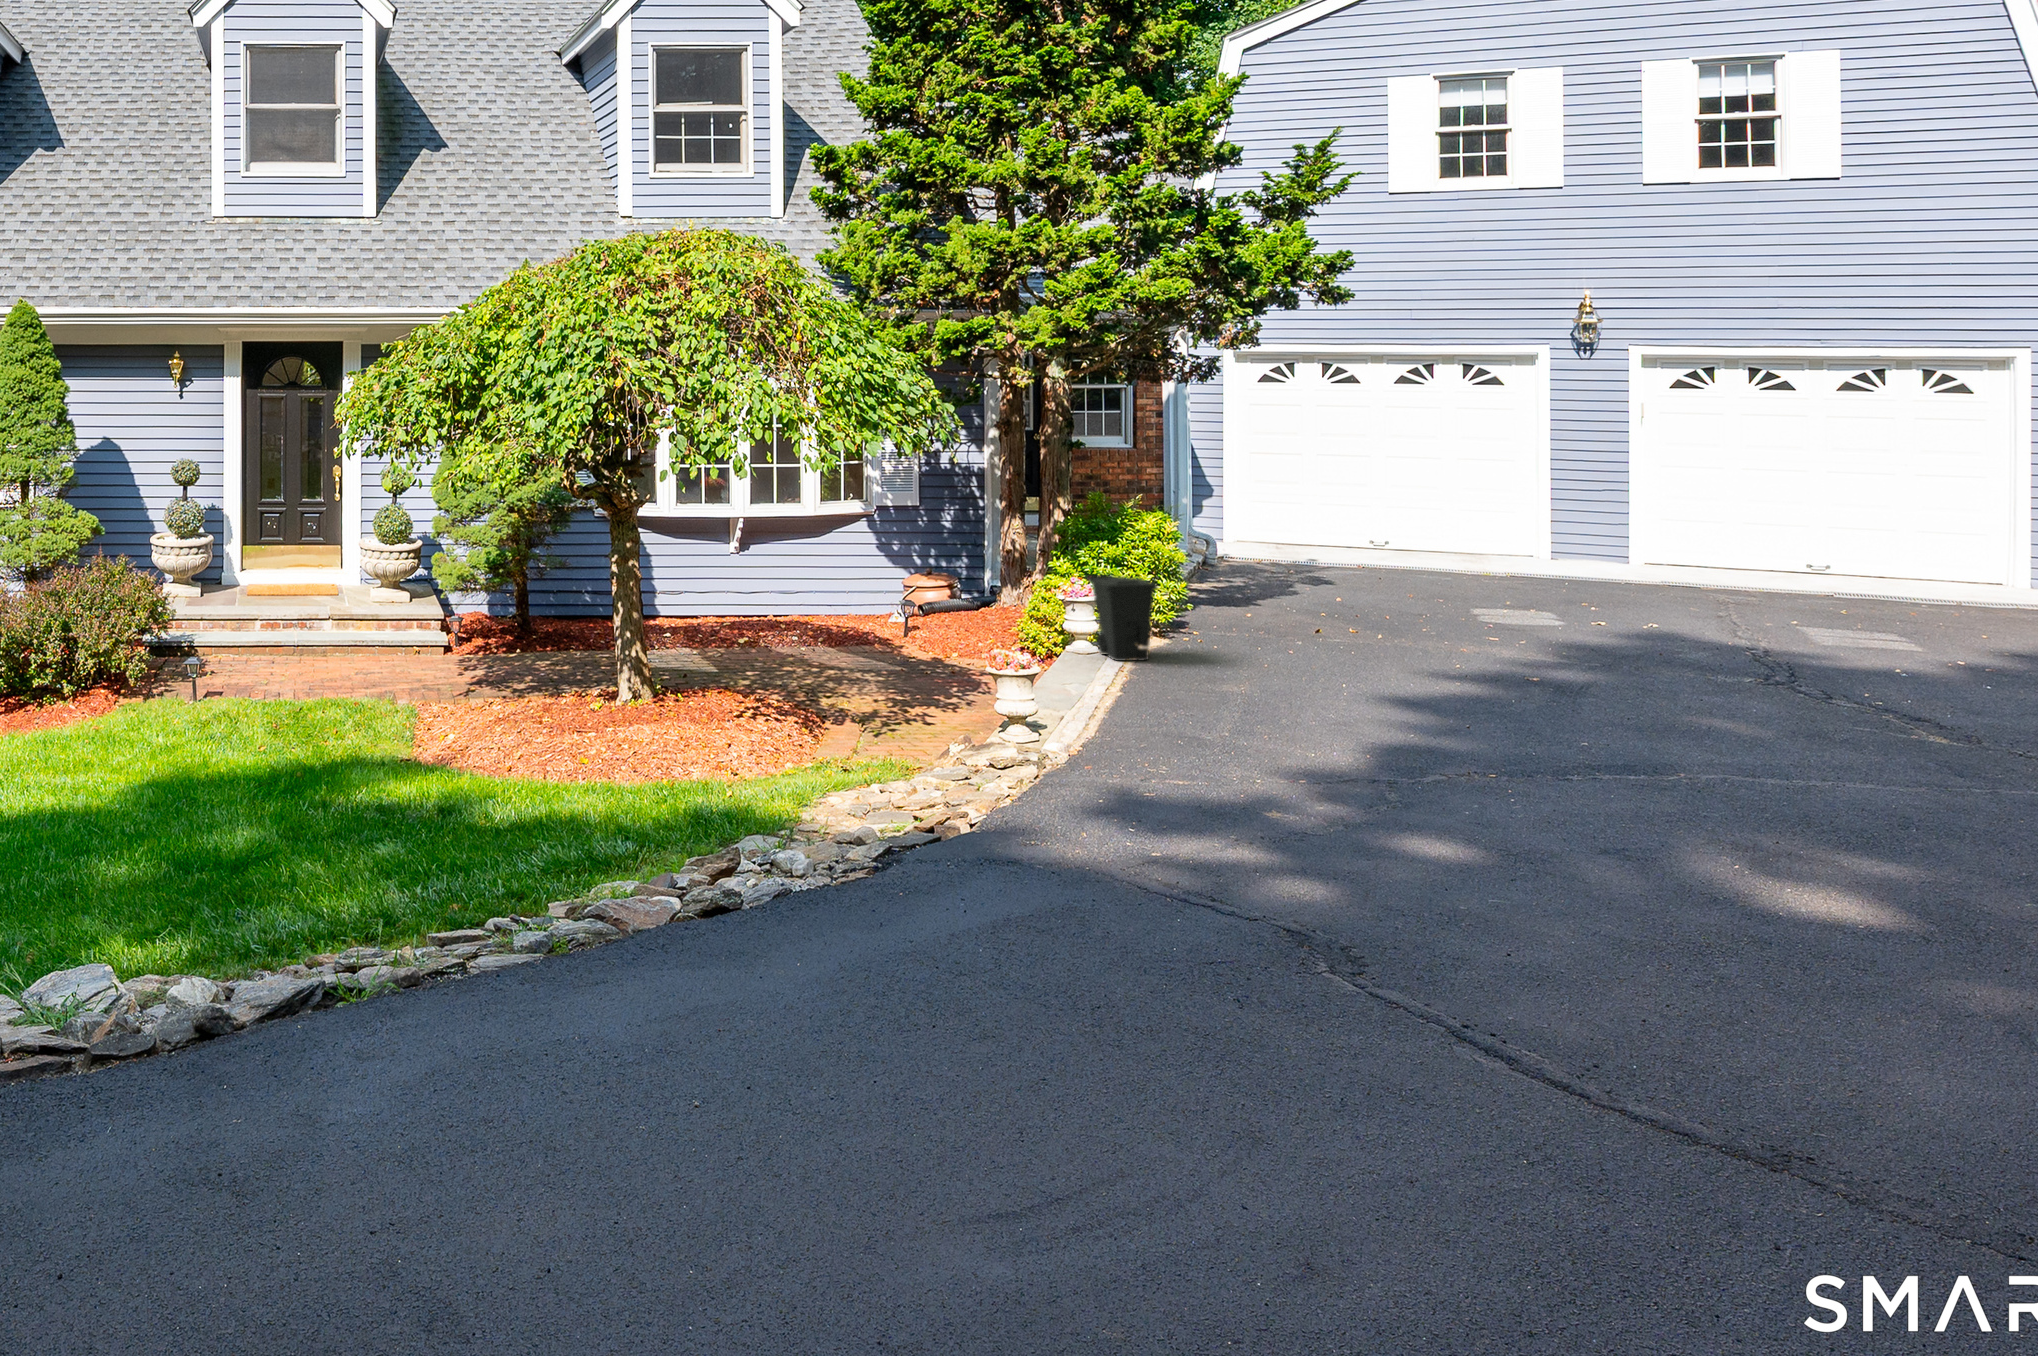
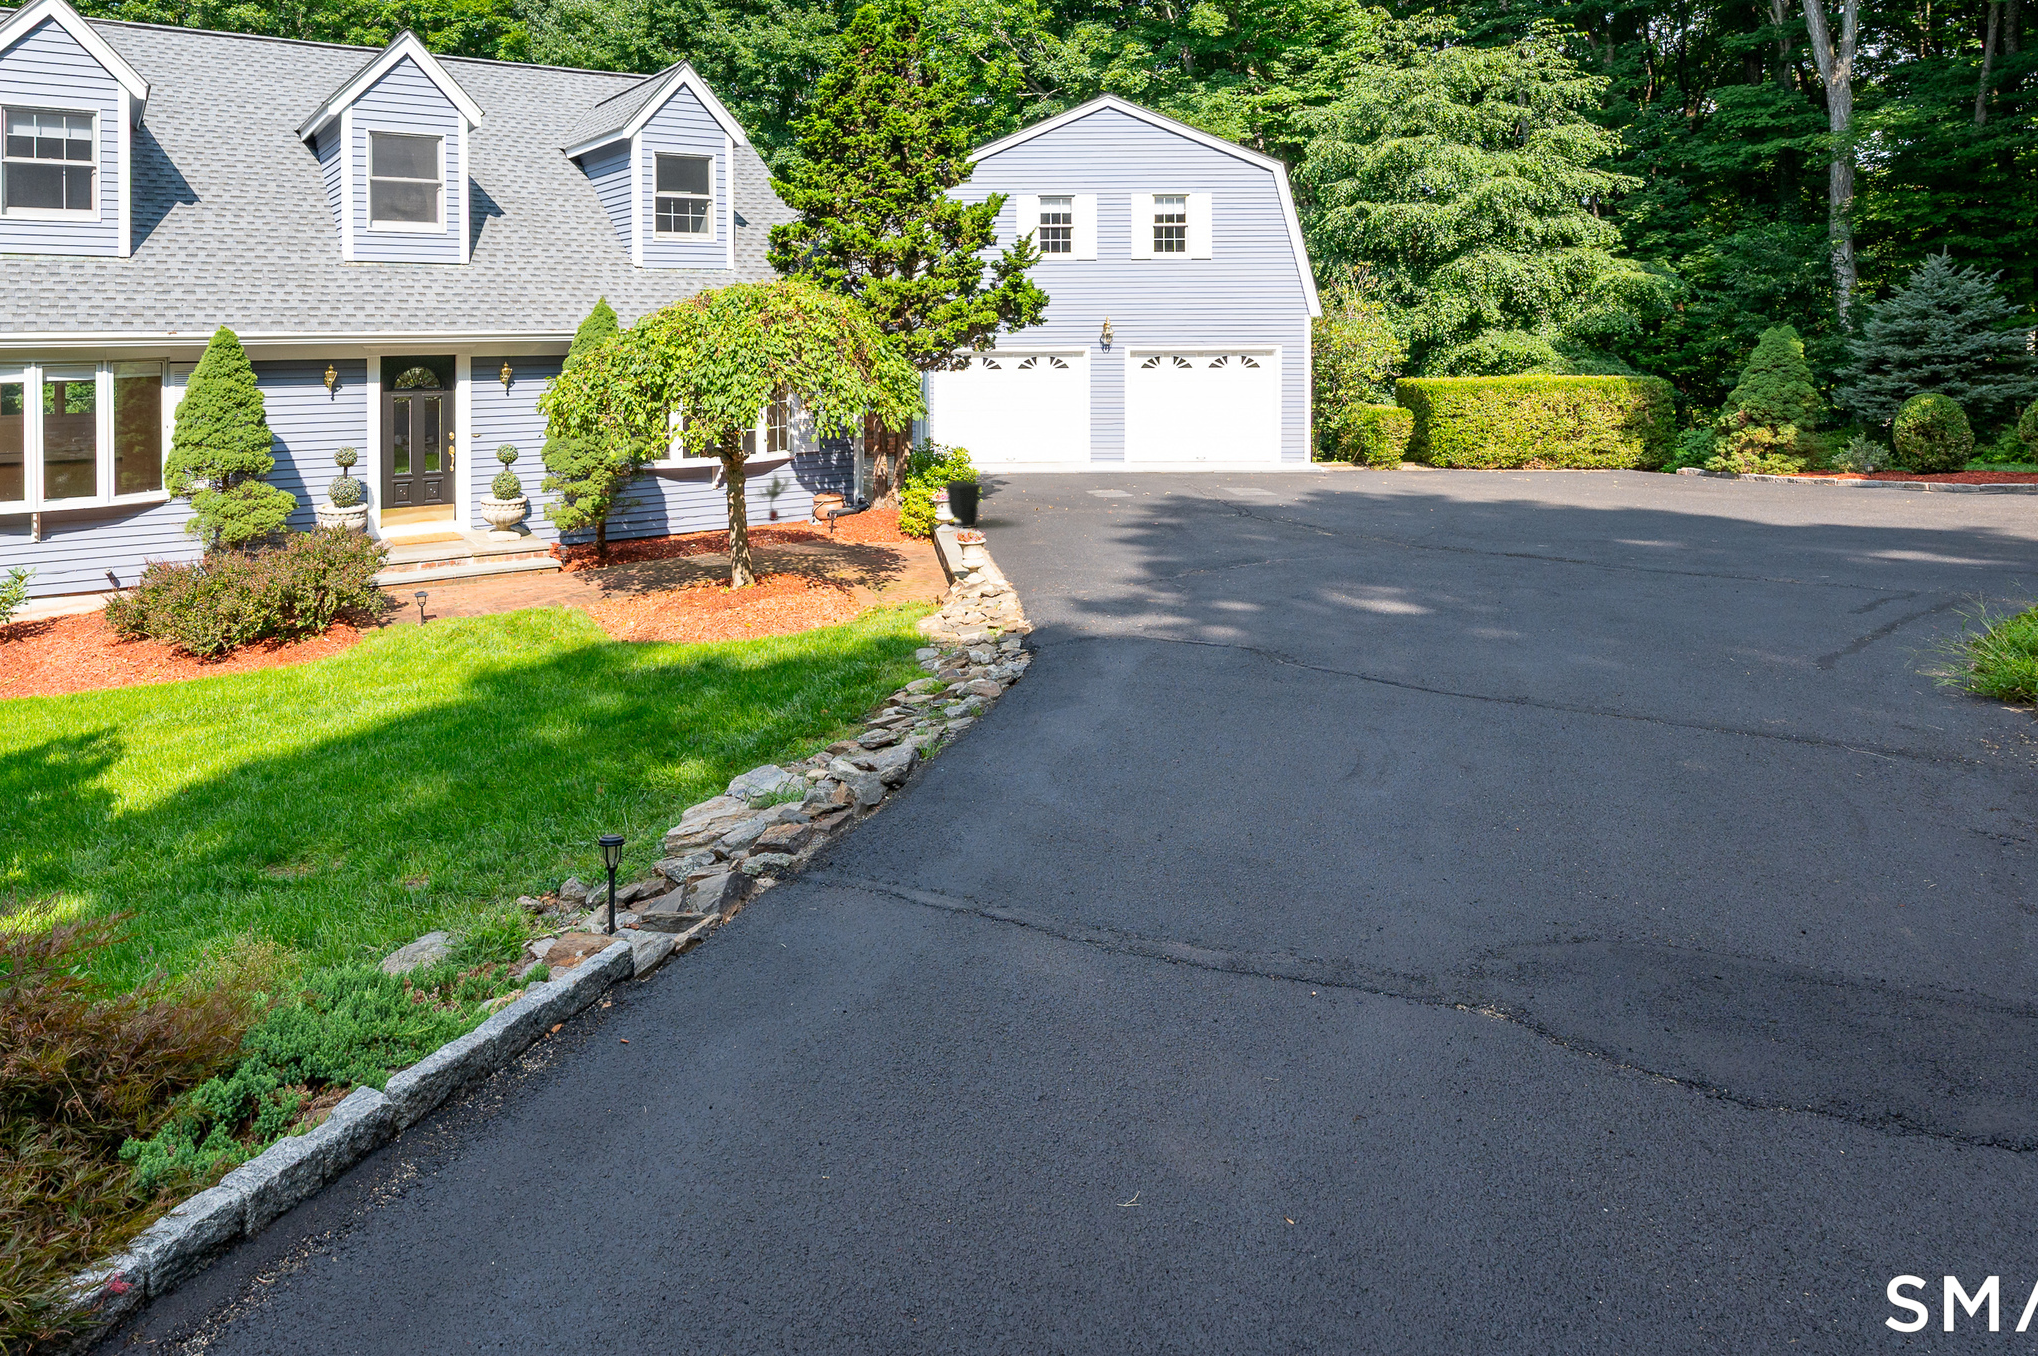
potted tree: none [792,544,856,624] -> present [760,475,789,520]

